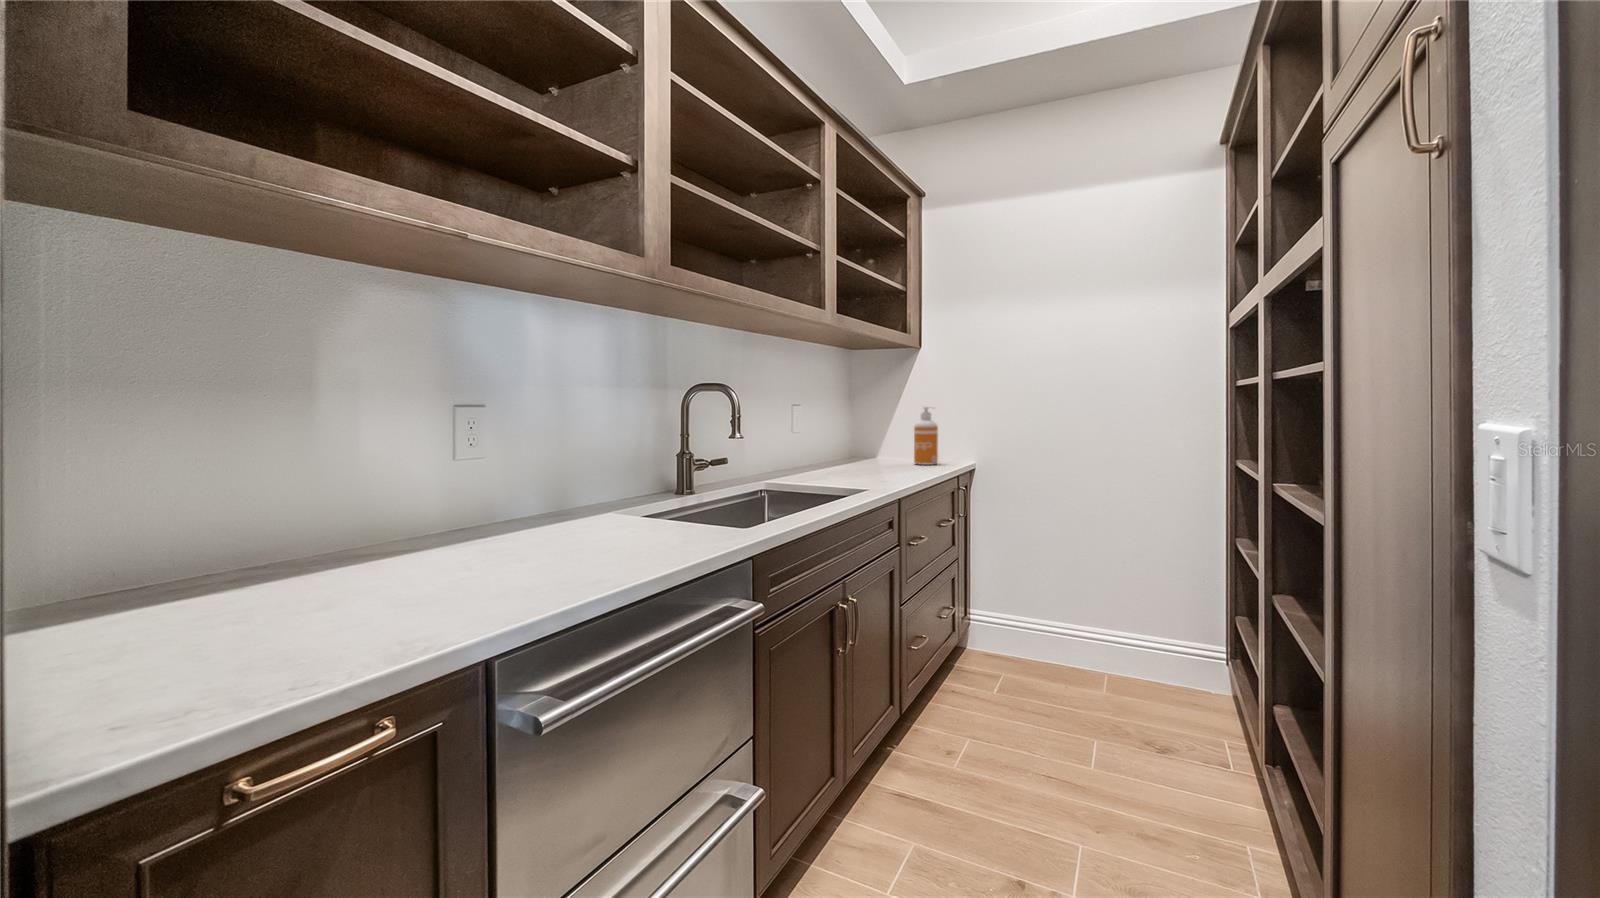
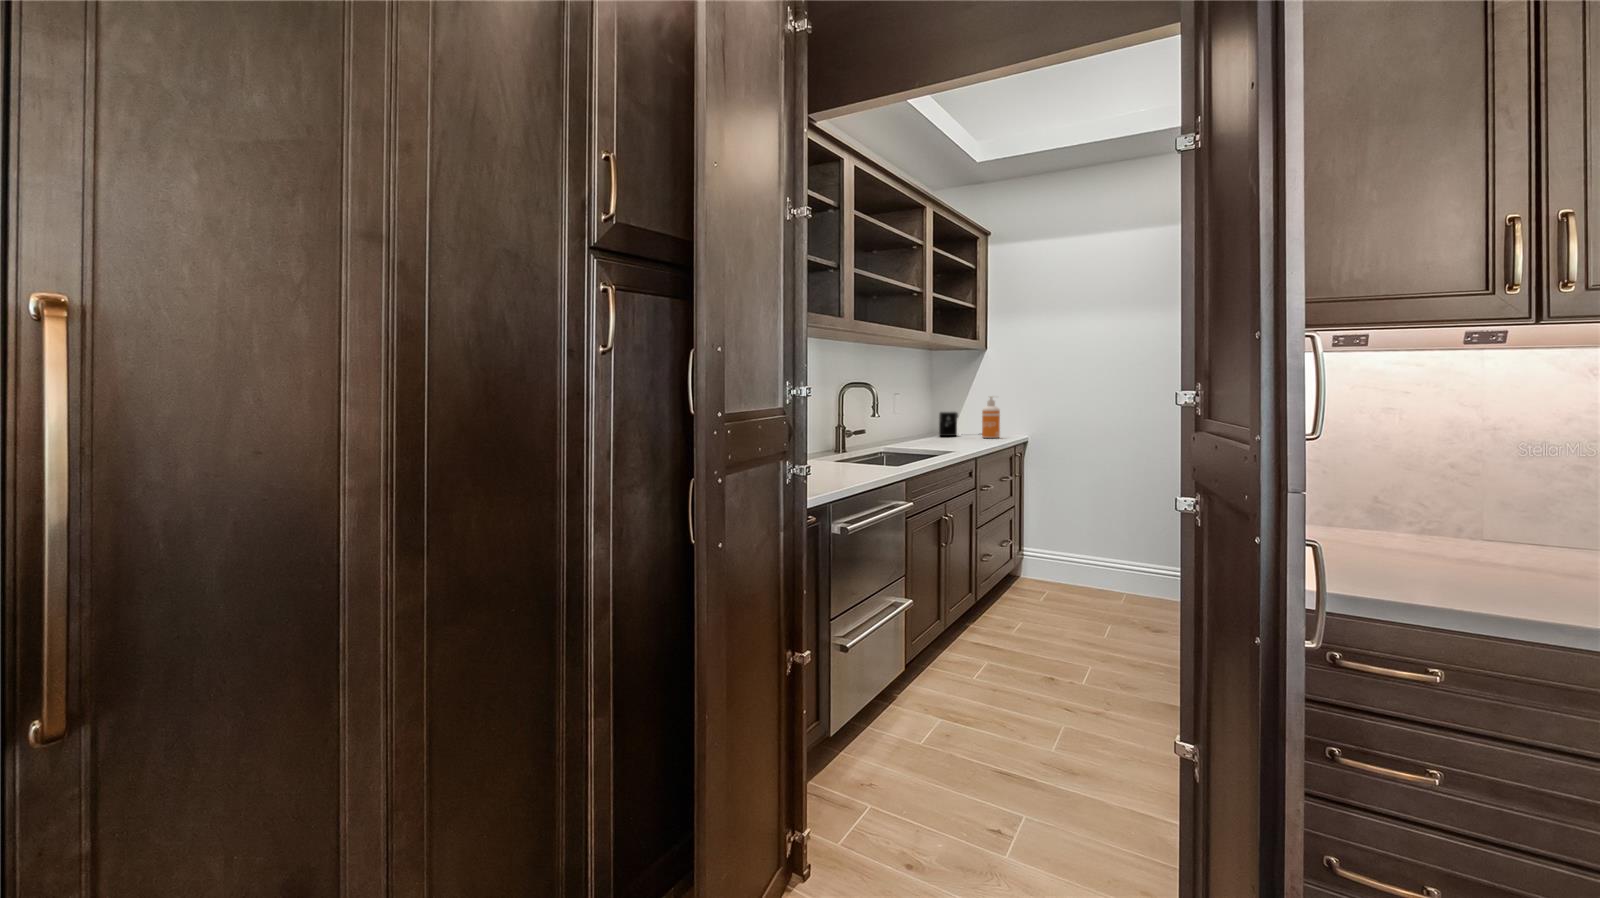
coffee maker: none [859,427,917,461] -> present [939,412,958,436]

